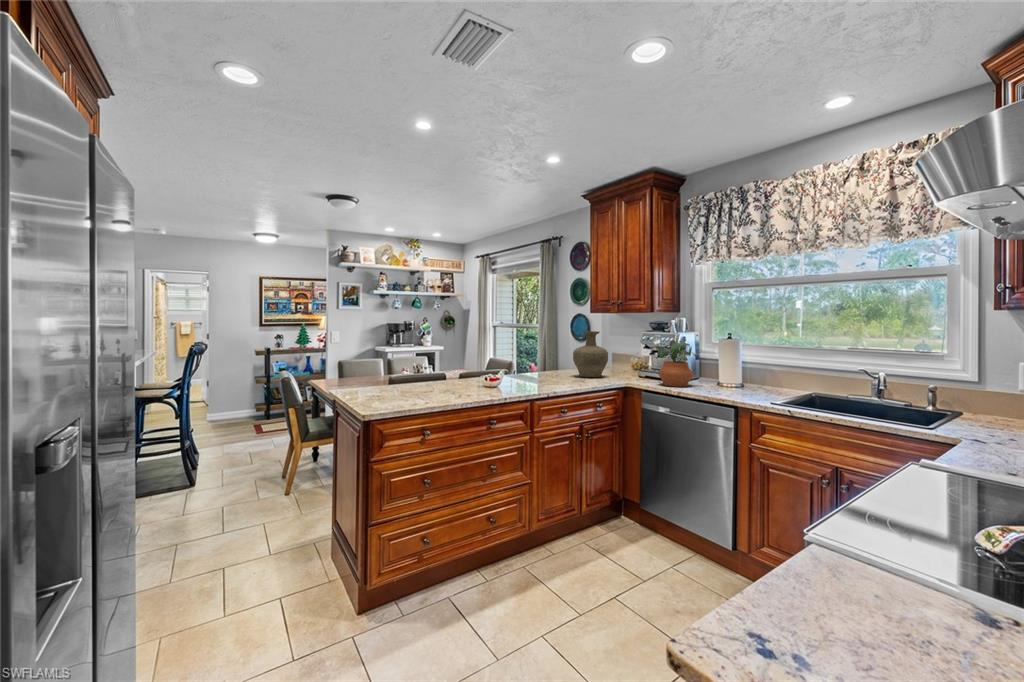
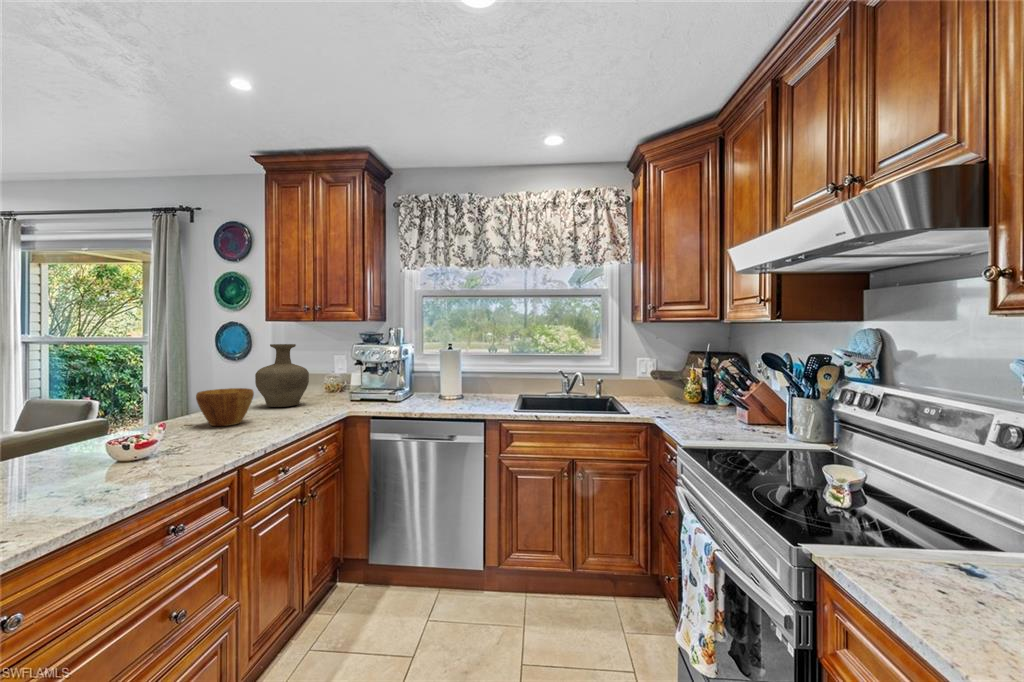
potted plant: present [657,340,697,387] -> none [383,352,427,406]
bowl: none [526,360,558,383] -> present [196,388,254,426]

